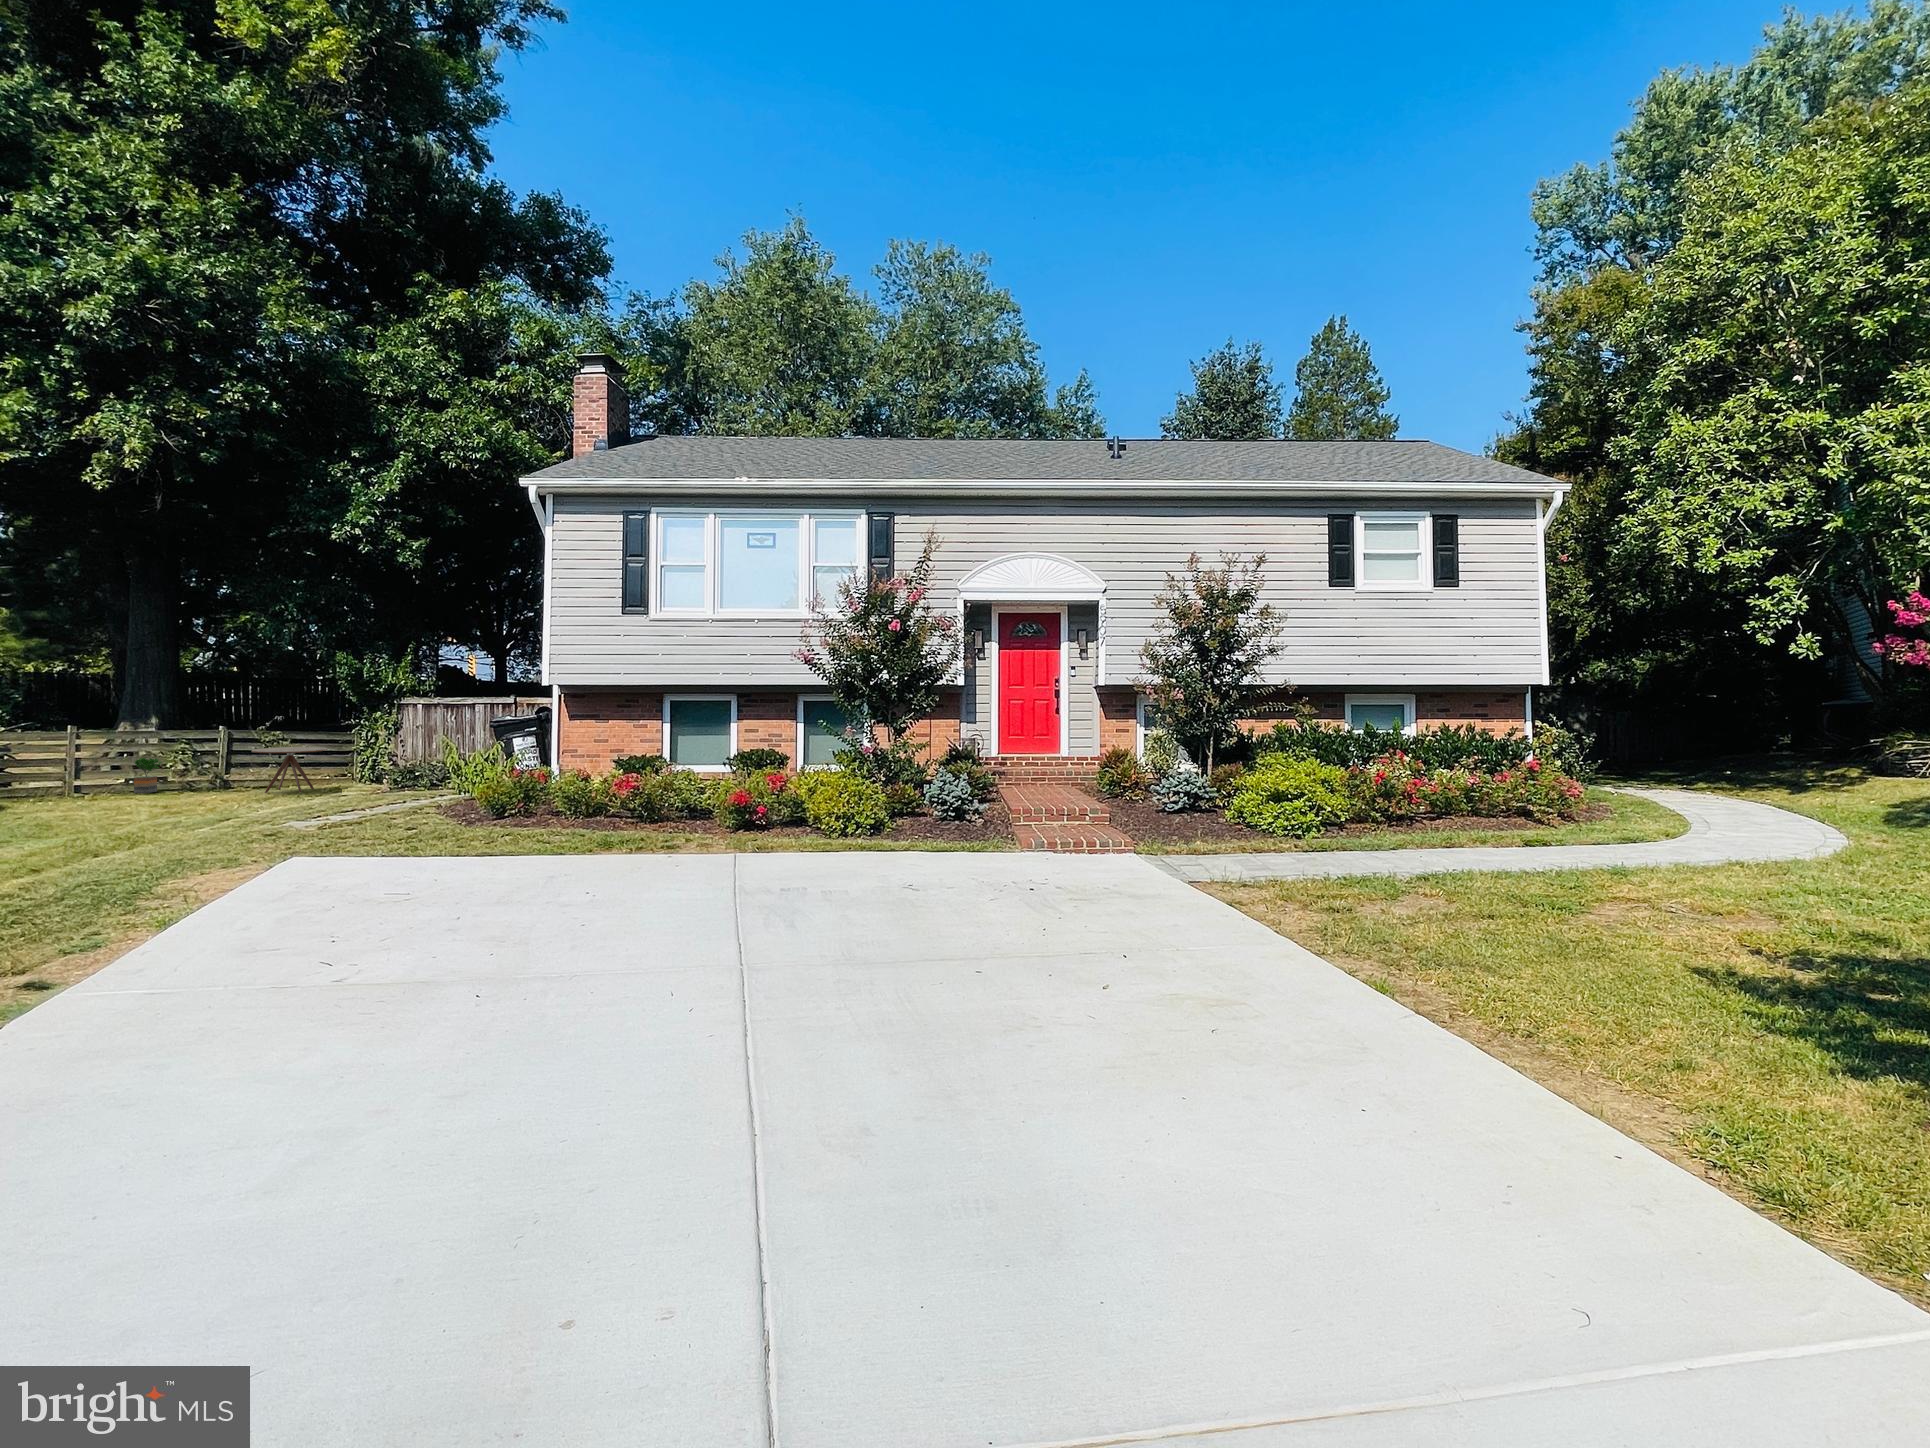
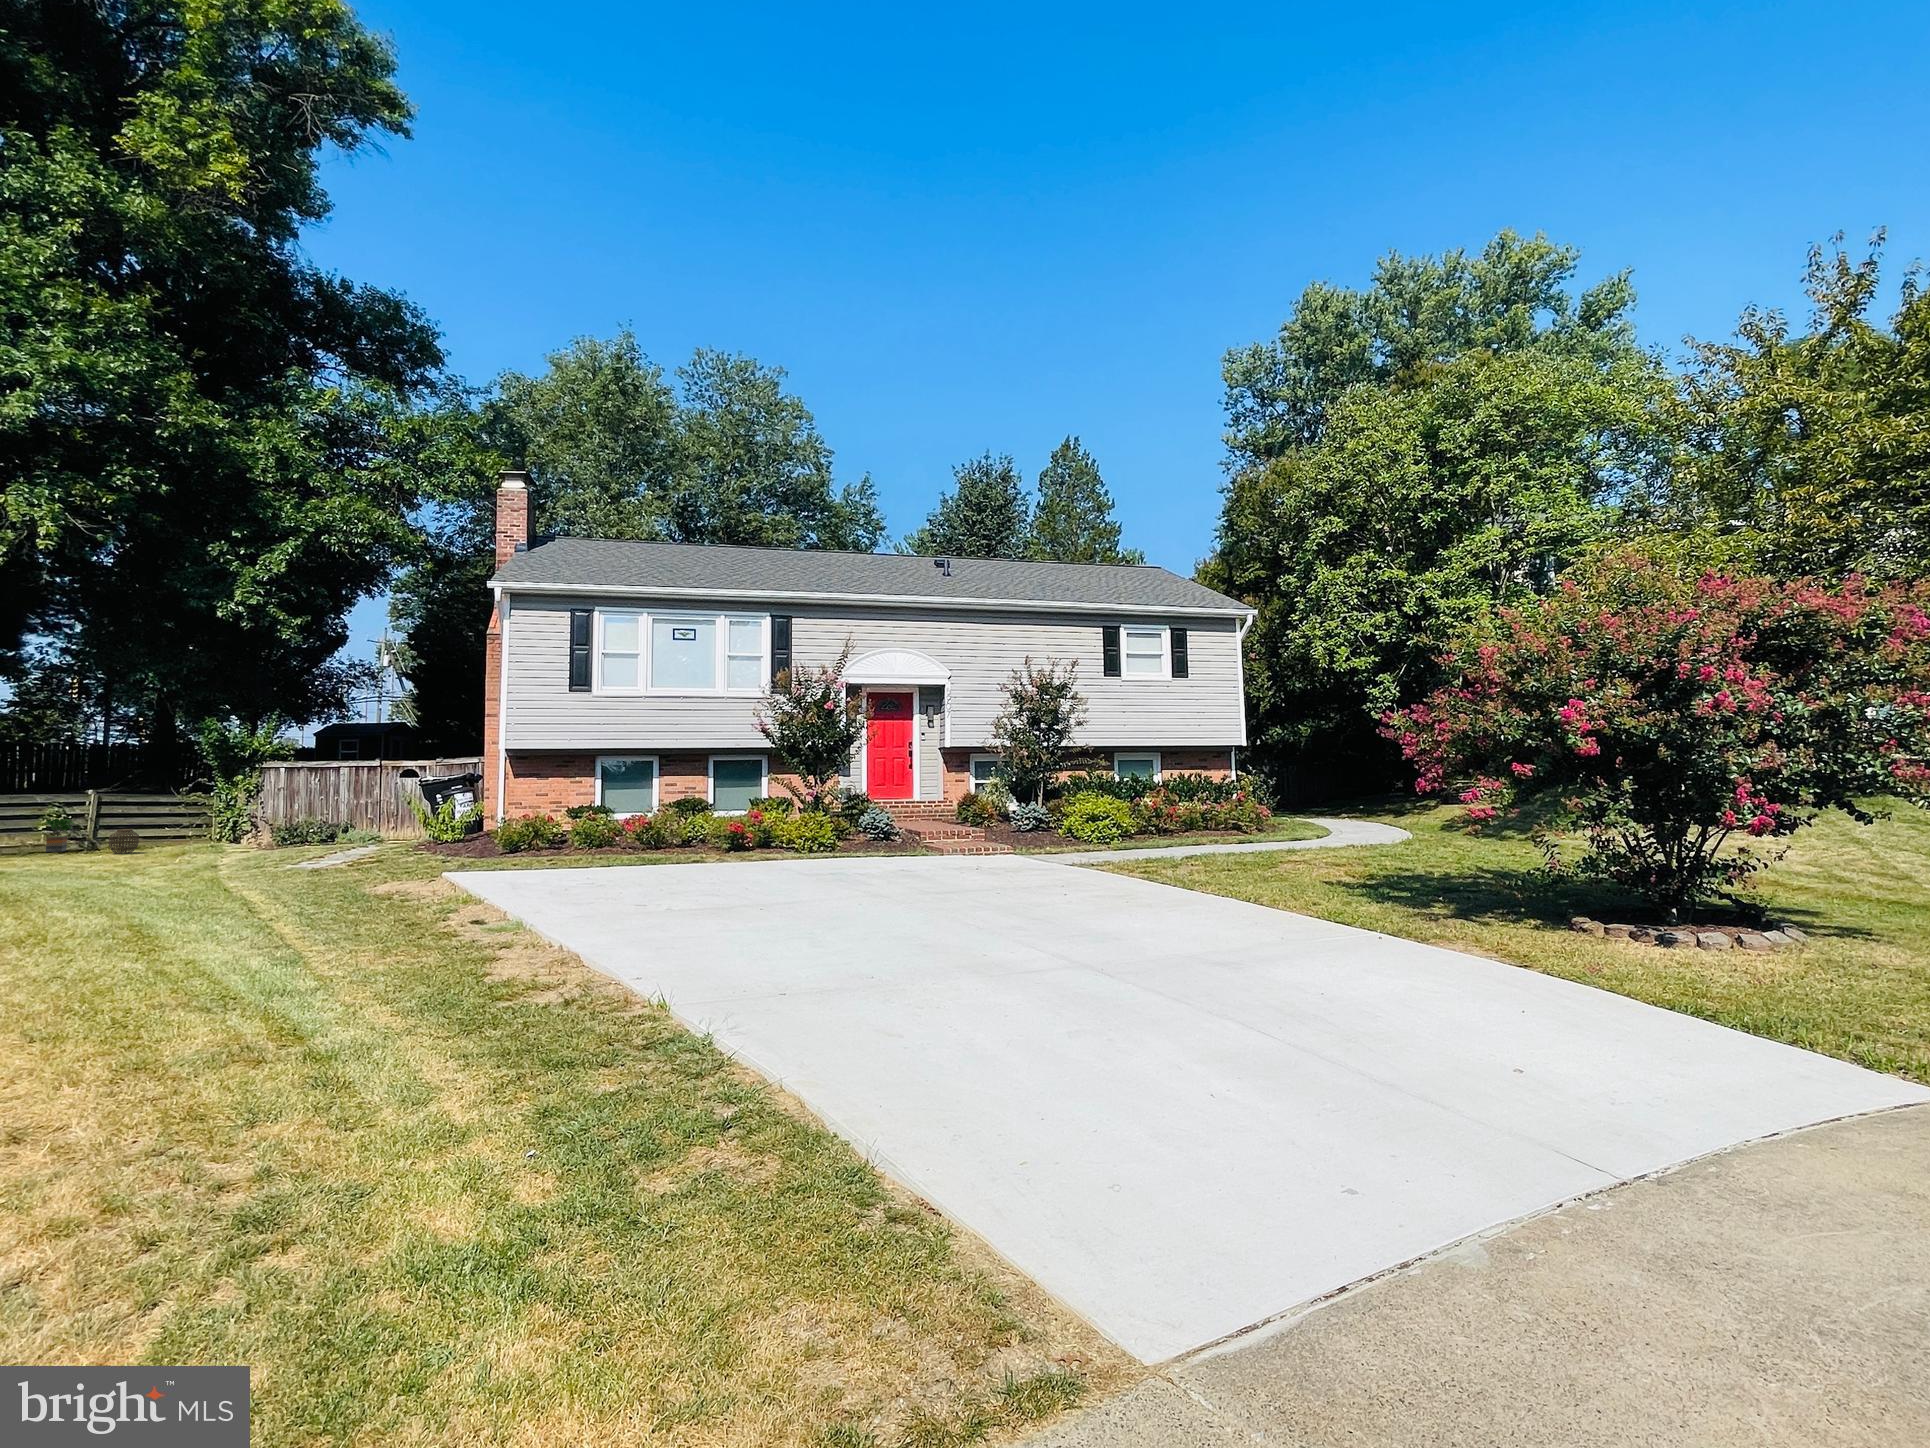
round table: present [252,747,327,793] -> none [176,806,248,849]
woven basket: none [174,771,206,798] -> present [109,829,139,854]

